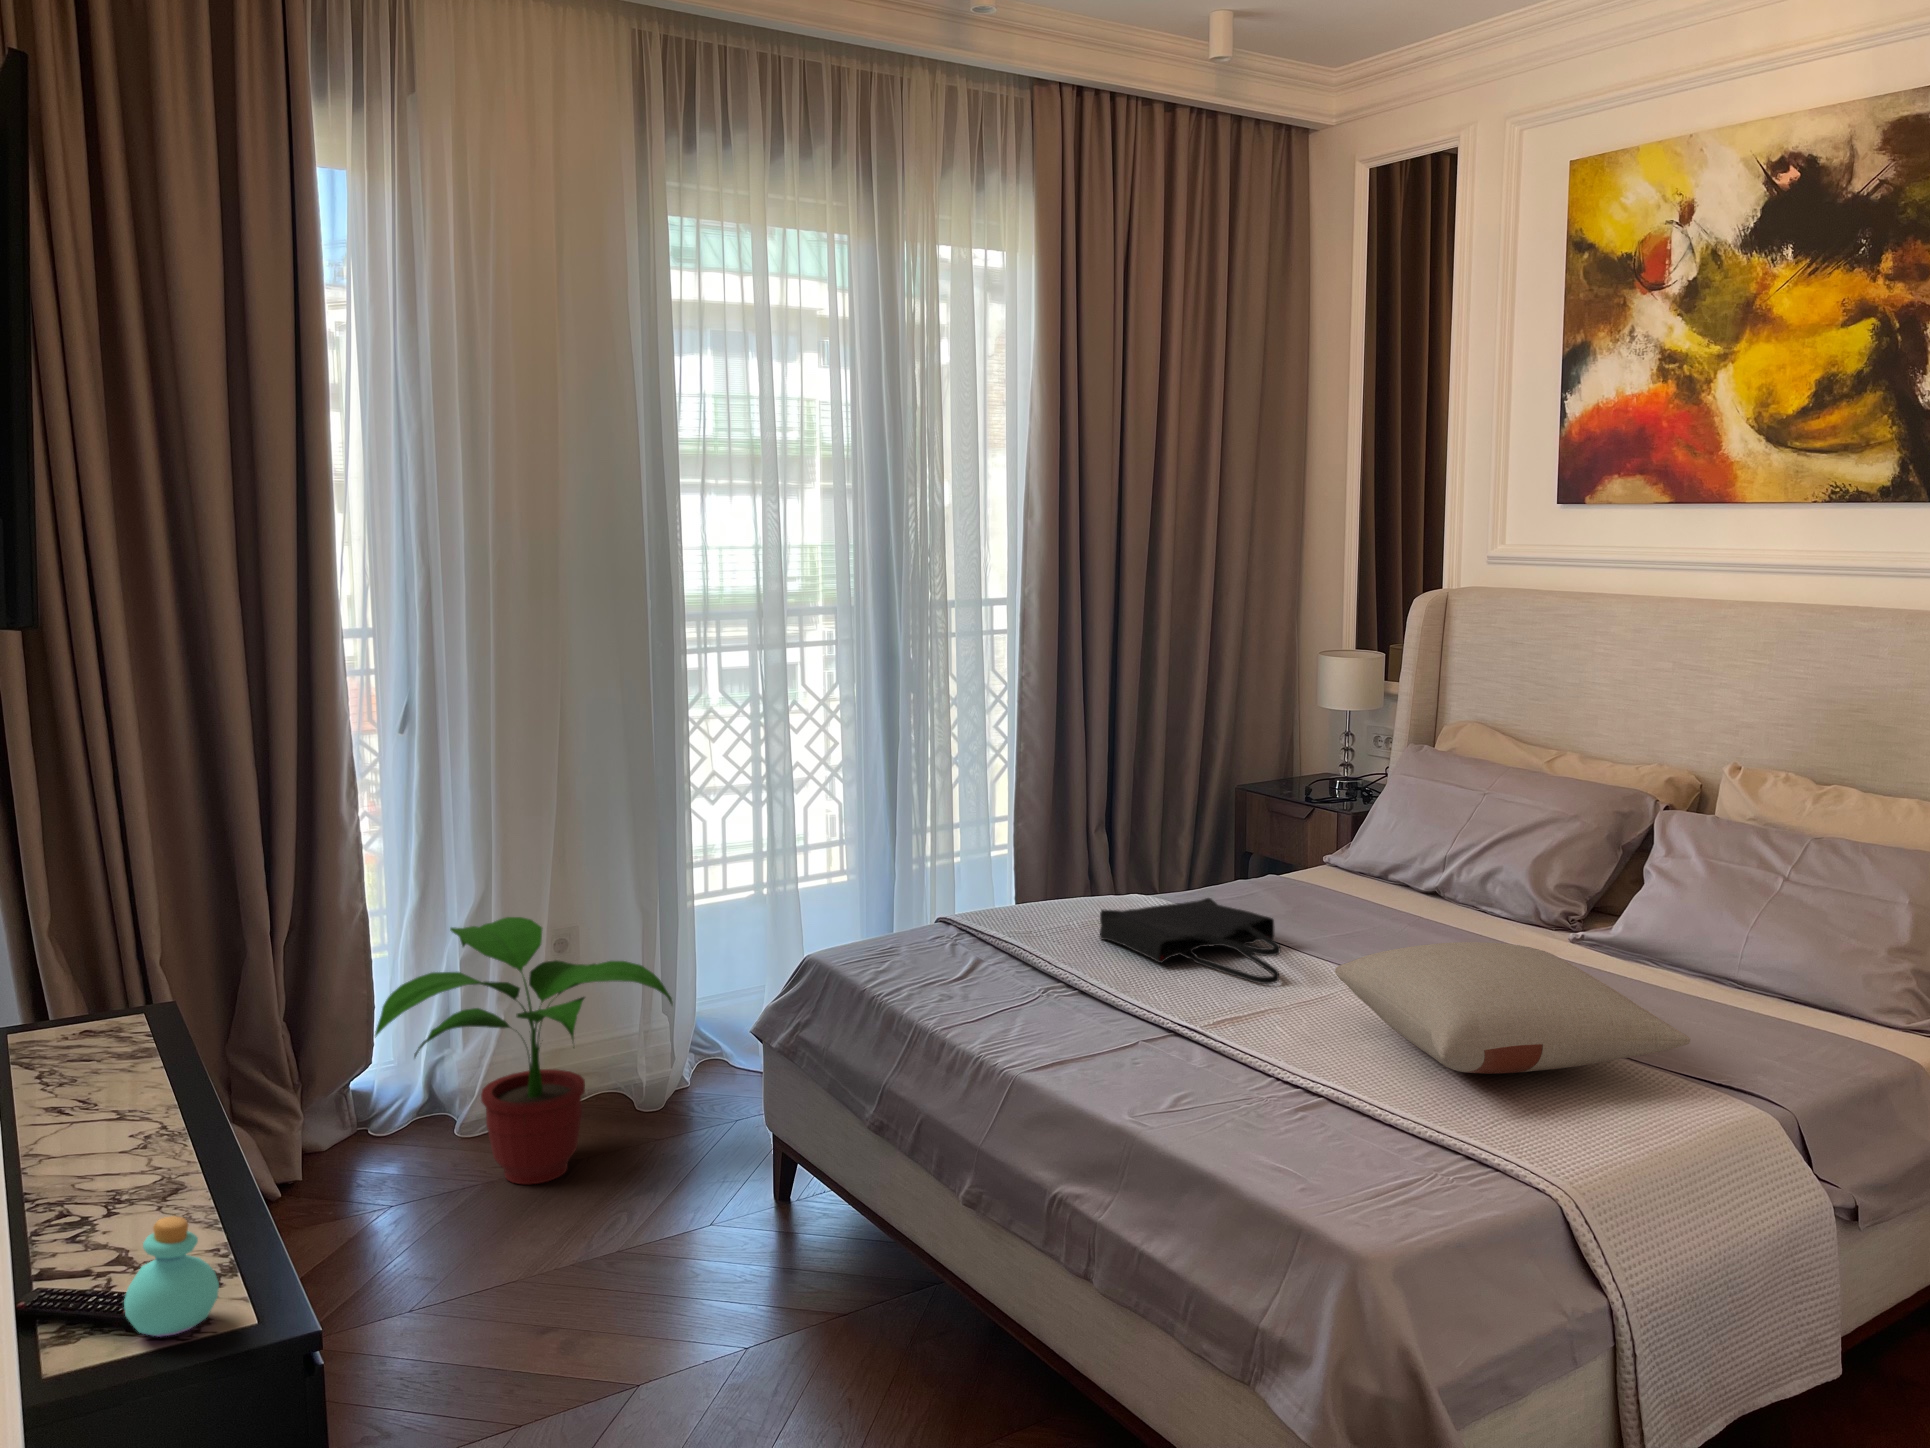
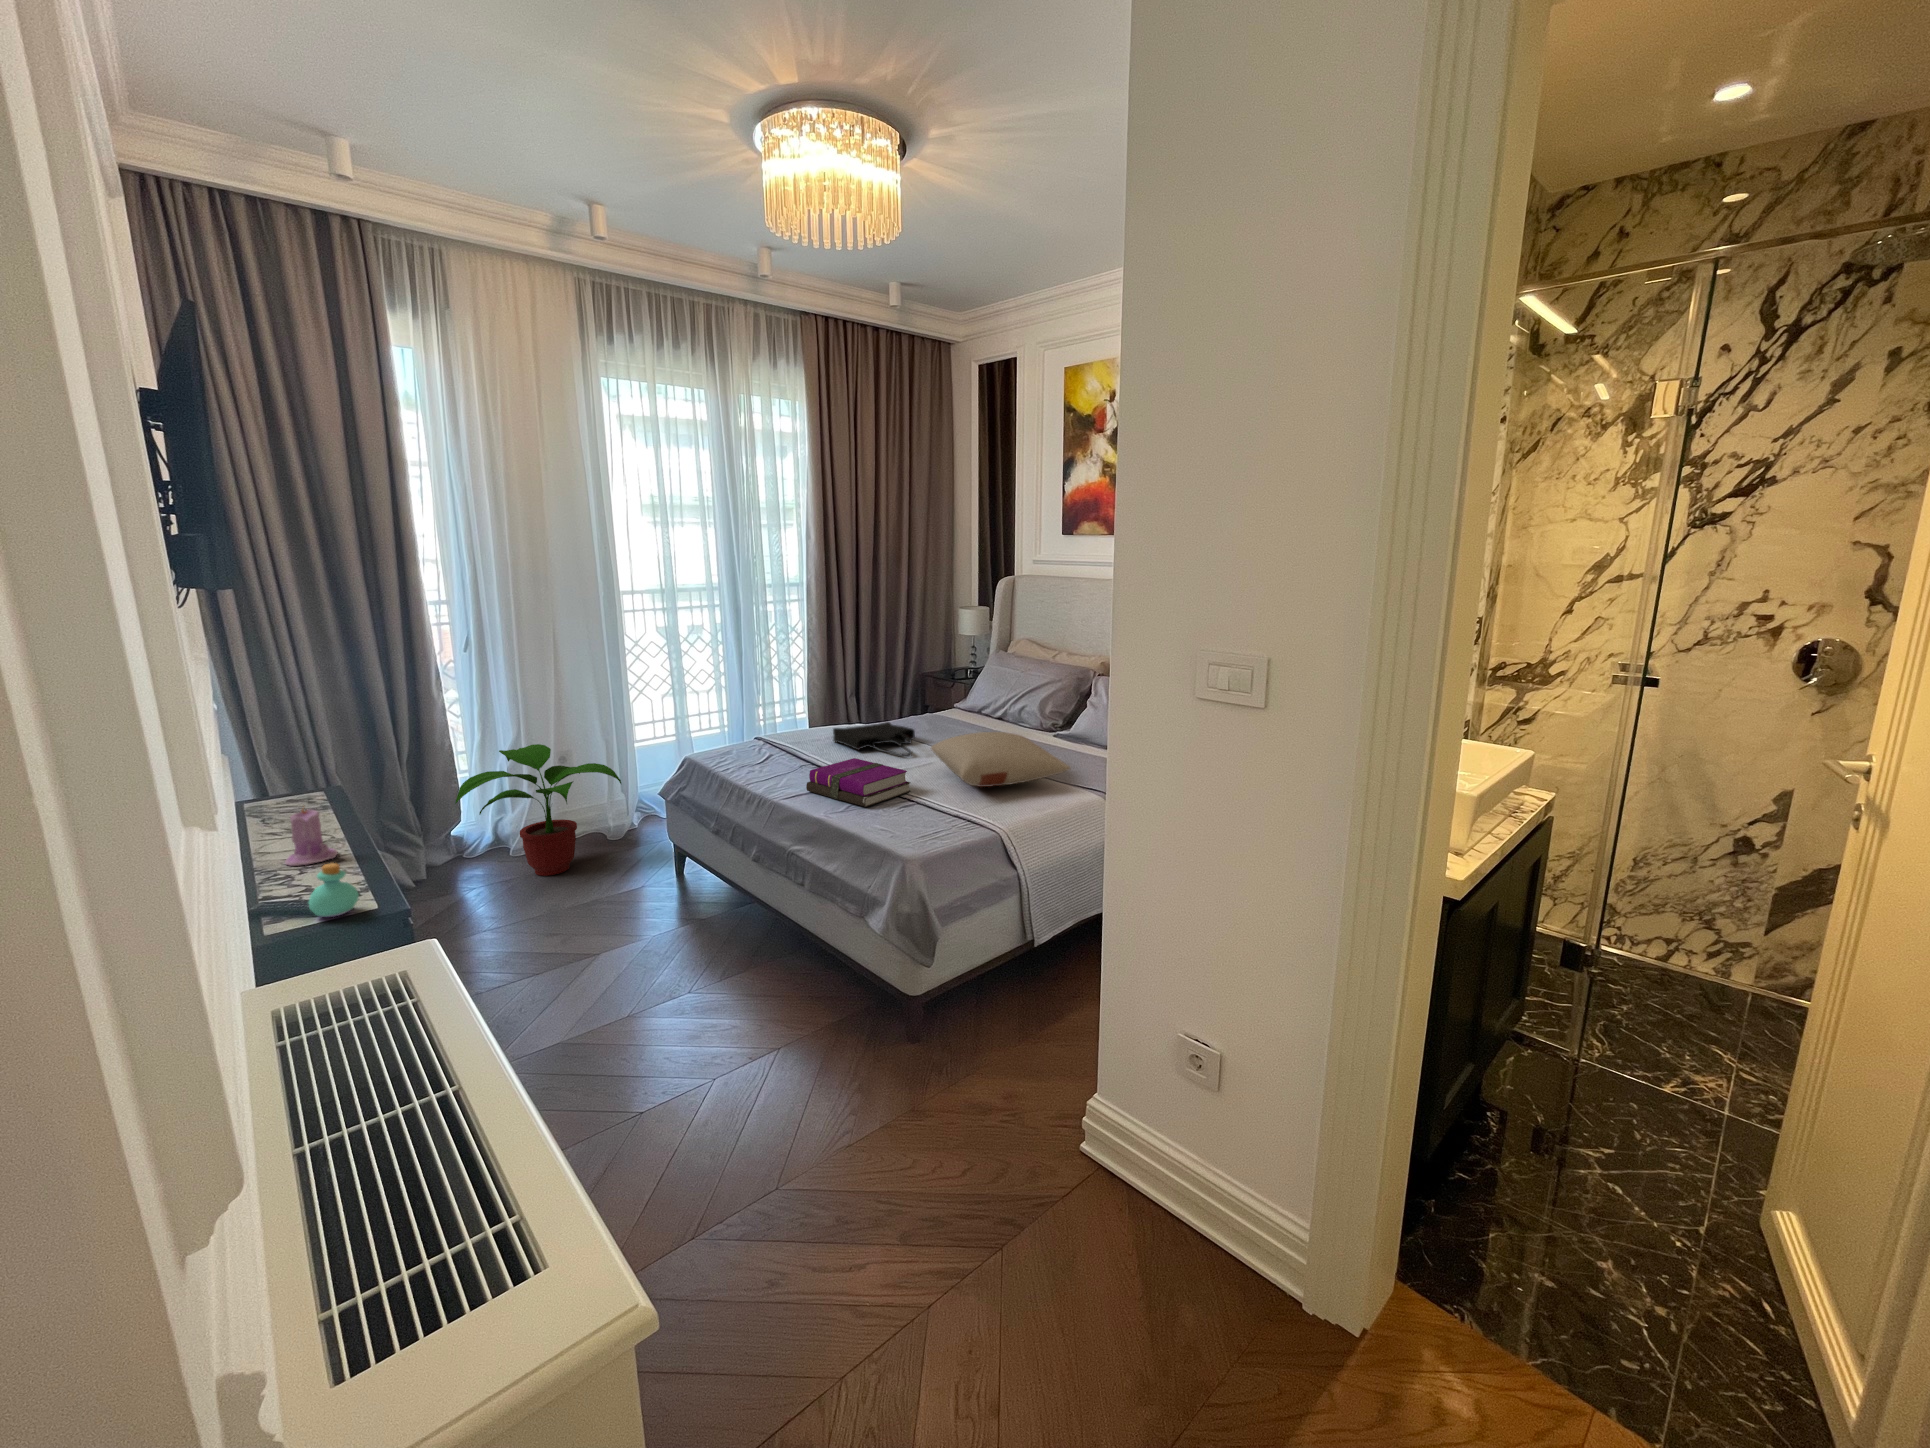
notebook: none [1080,988,1311,1112] -> present [806,758,910,807]
candle: none [80,1063,176,1190] -> present [285,809,338,866]

